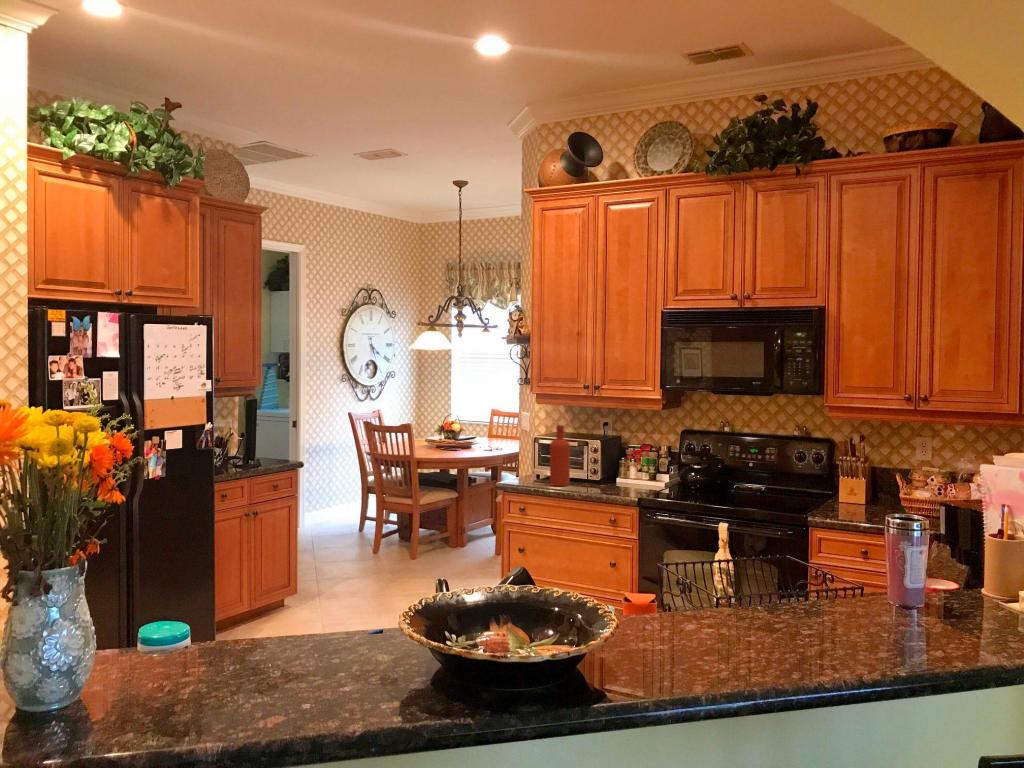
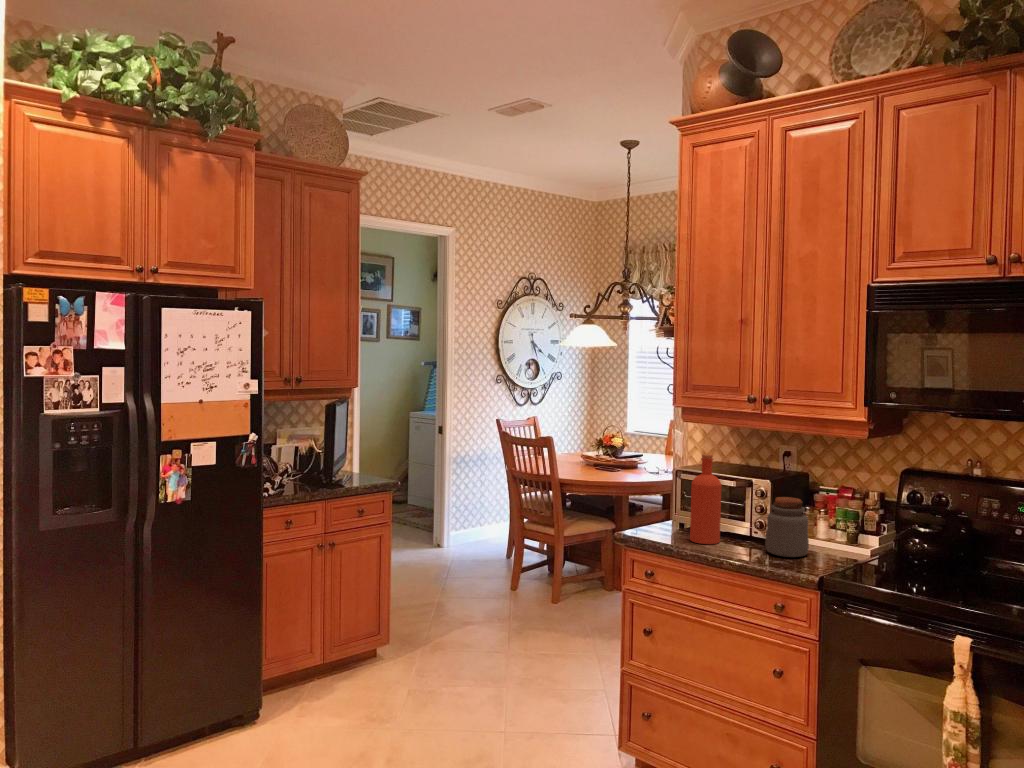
jar: none [601,451,628,490] -> present [765,497,809,557]

